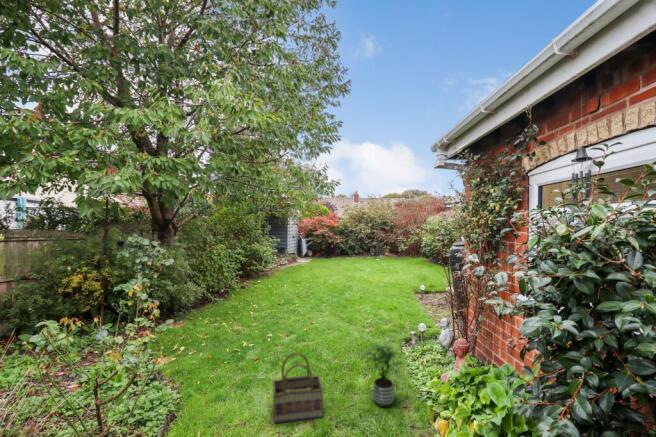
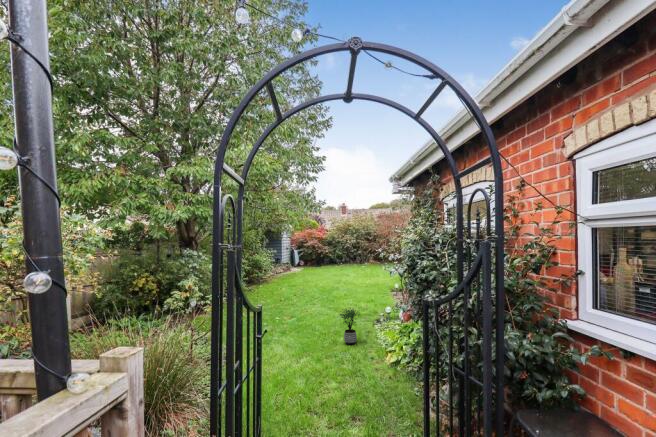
basket: present [273,353,323,423] -> none [284,315,314,353]

